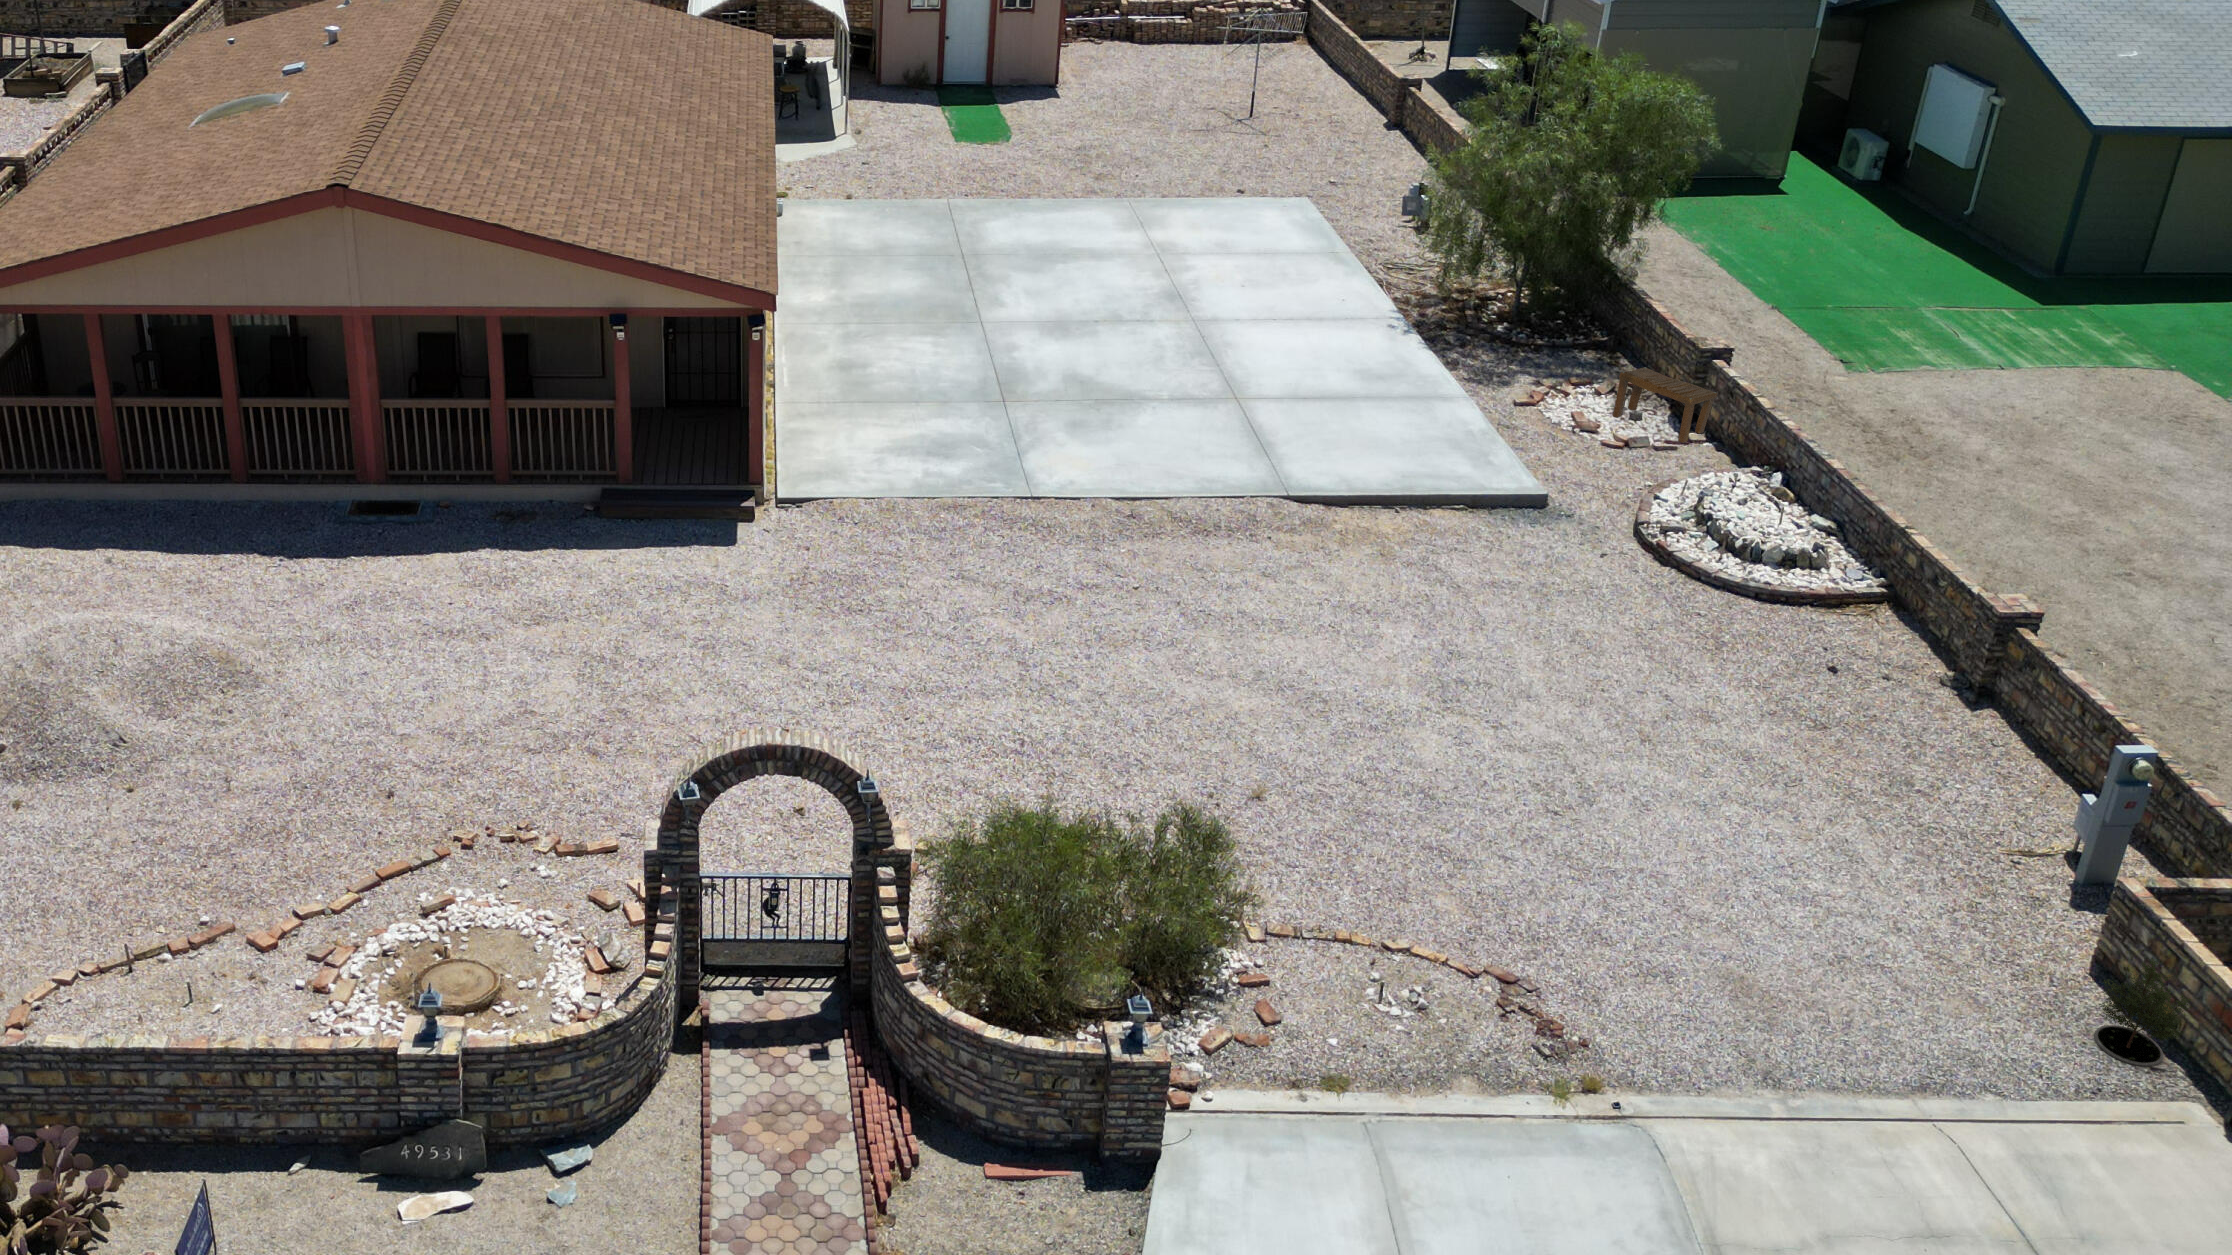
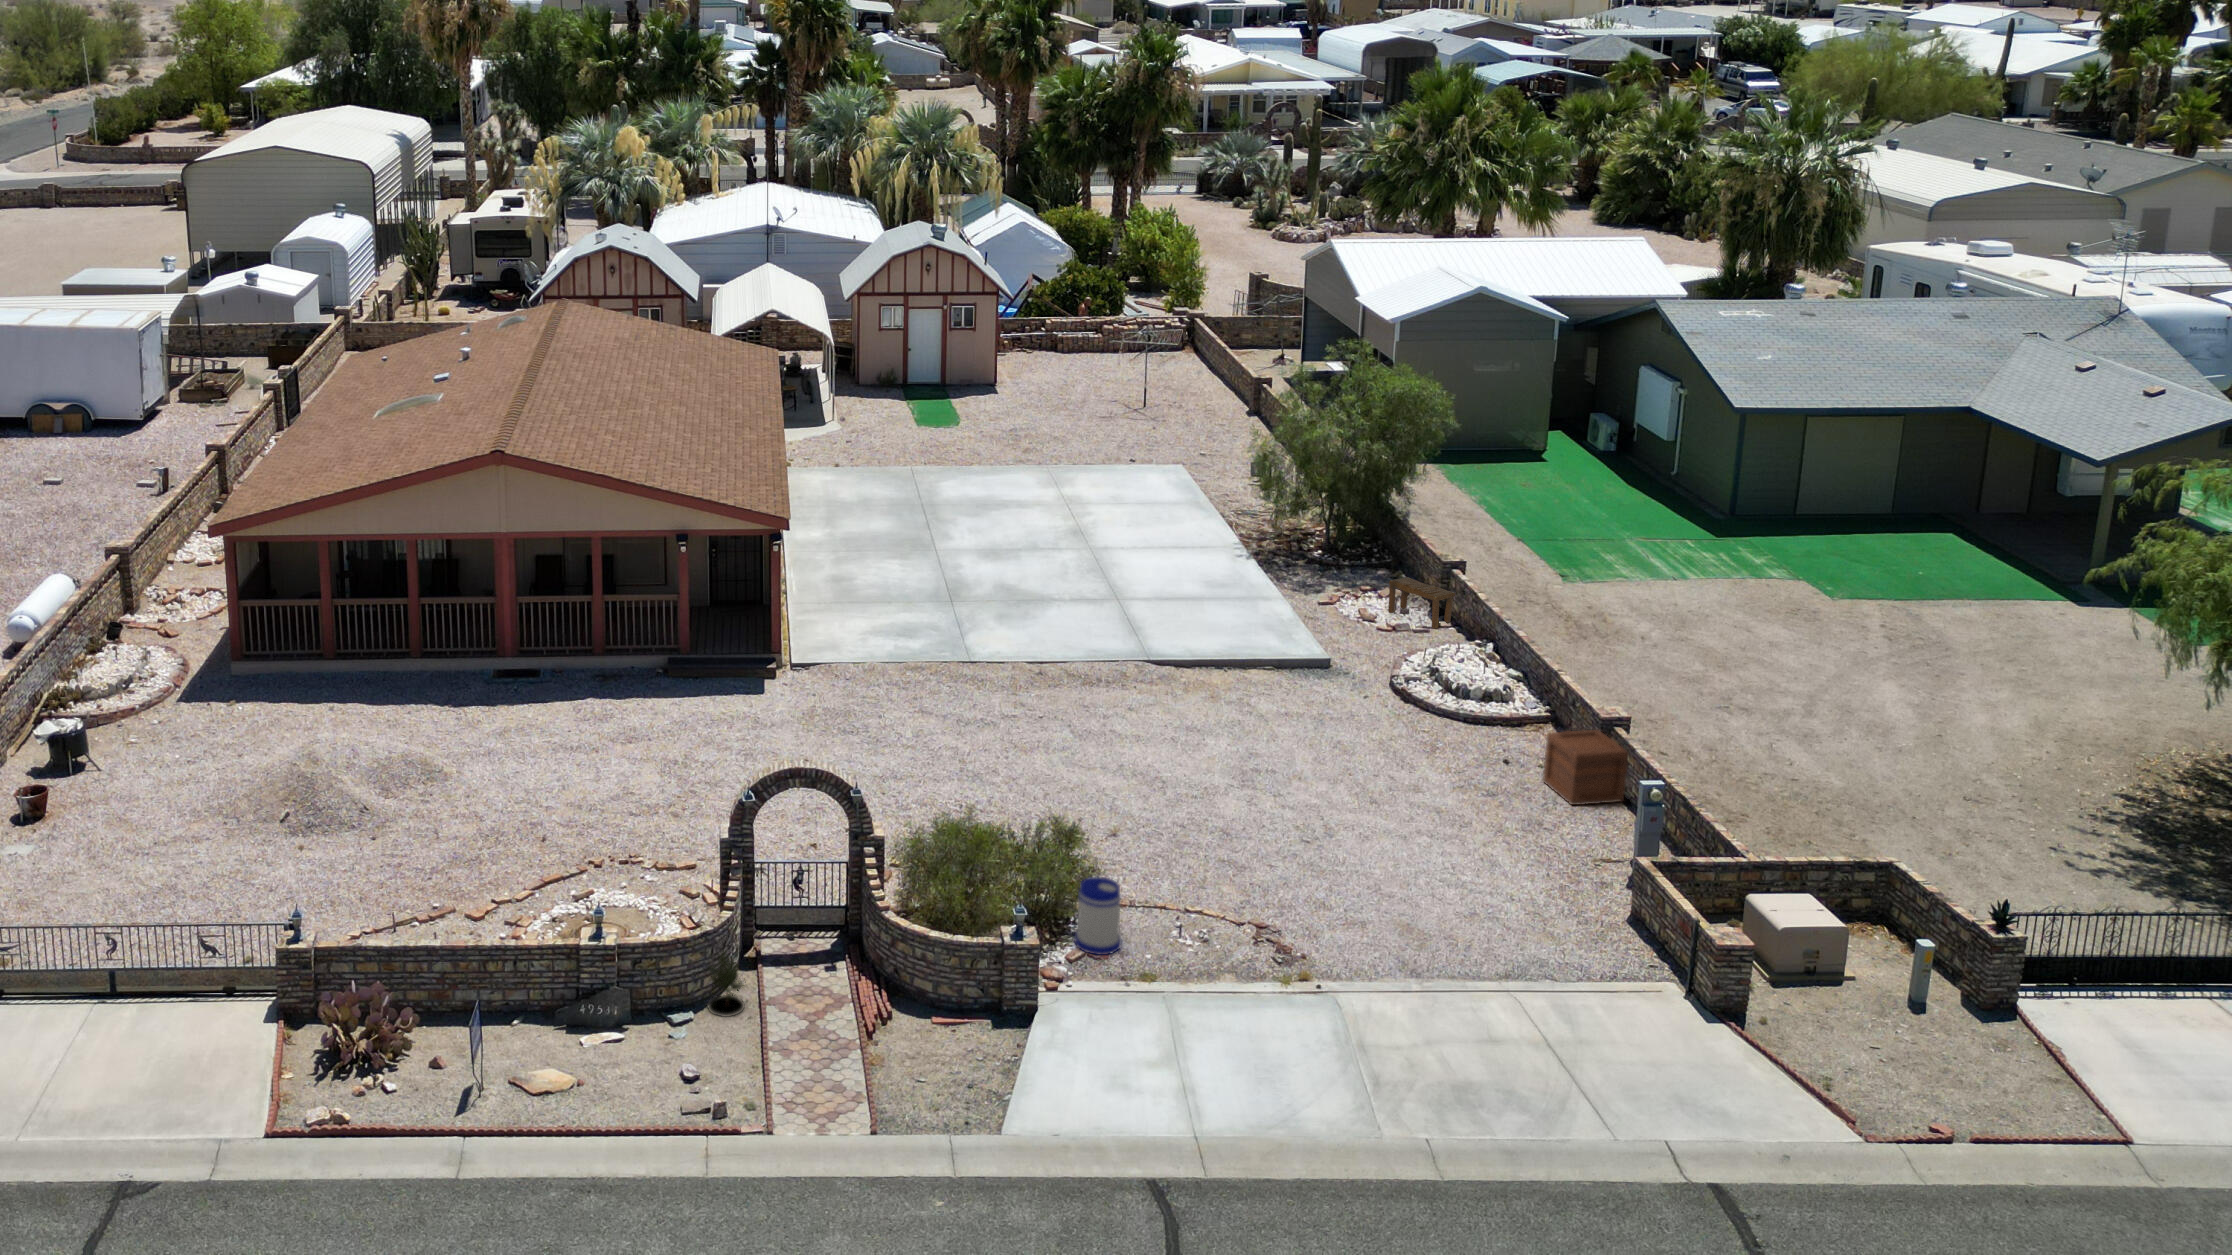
wooden crate: none [1897,633,2055,750] -> present [1543,730,1629,805]
trash can: none [1213,911,1297,1037] -> present [1074,877,1121,955]
potted tree: present [2094,958,2190,1067] -> present [707,950,746,1017]

